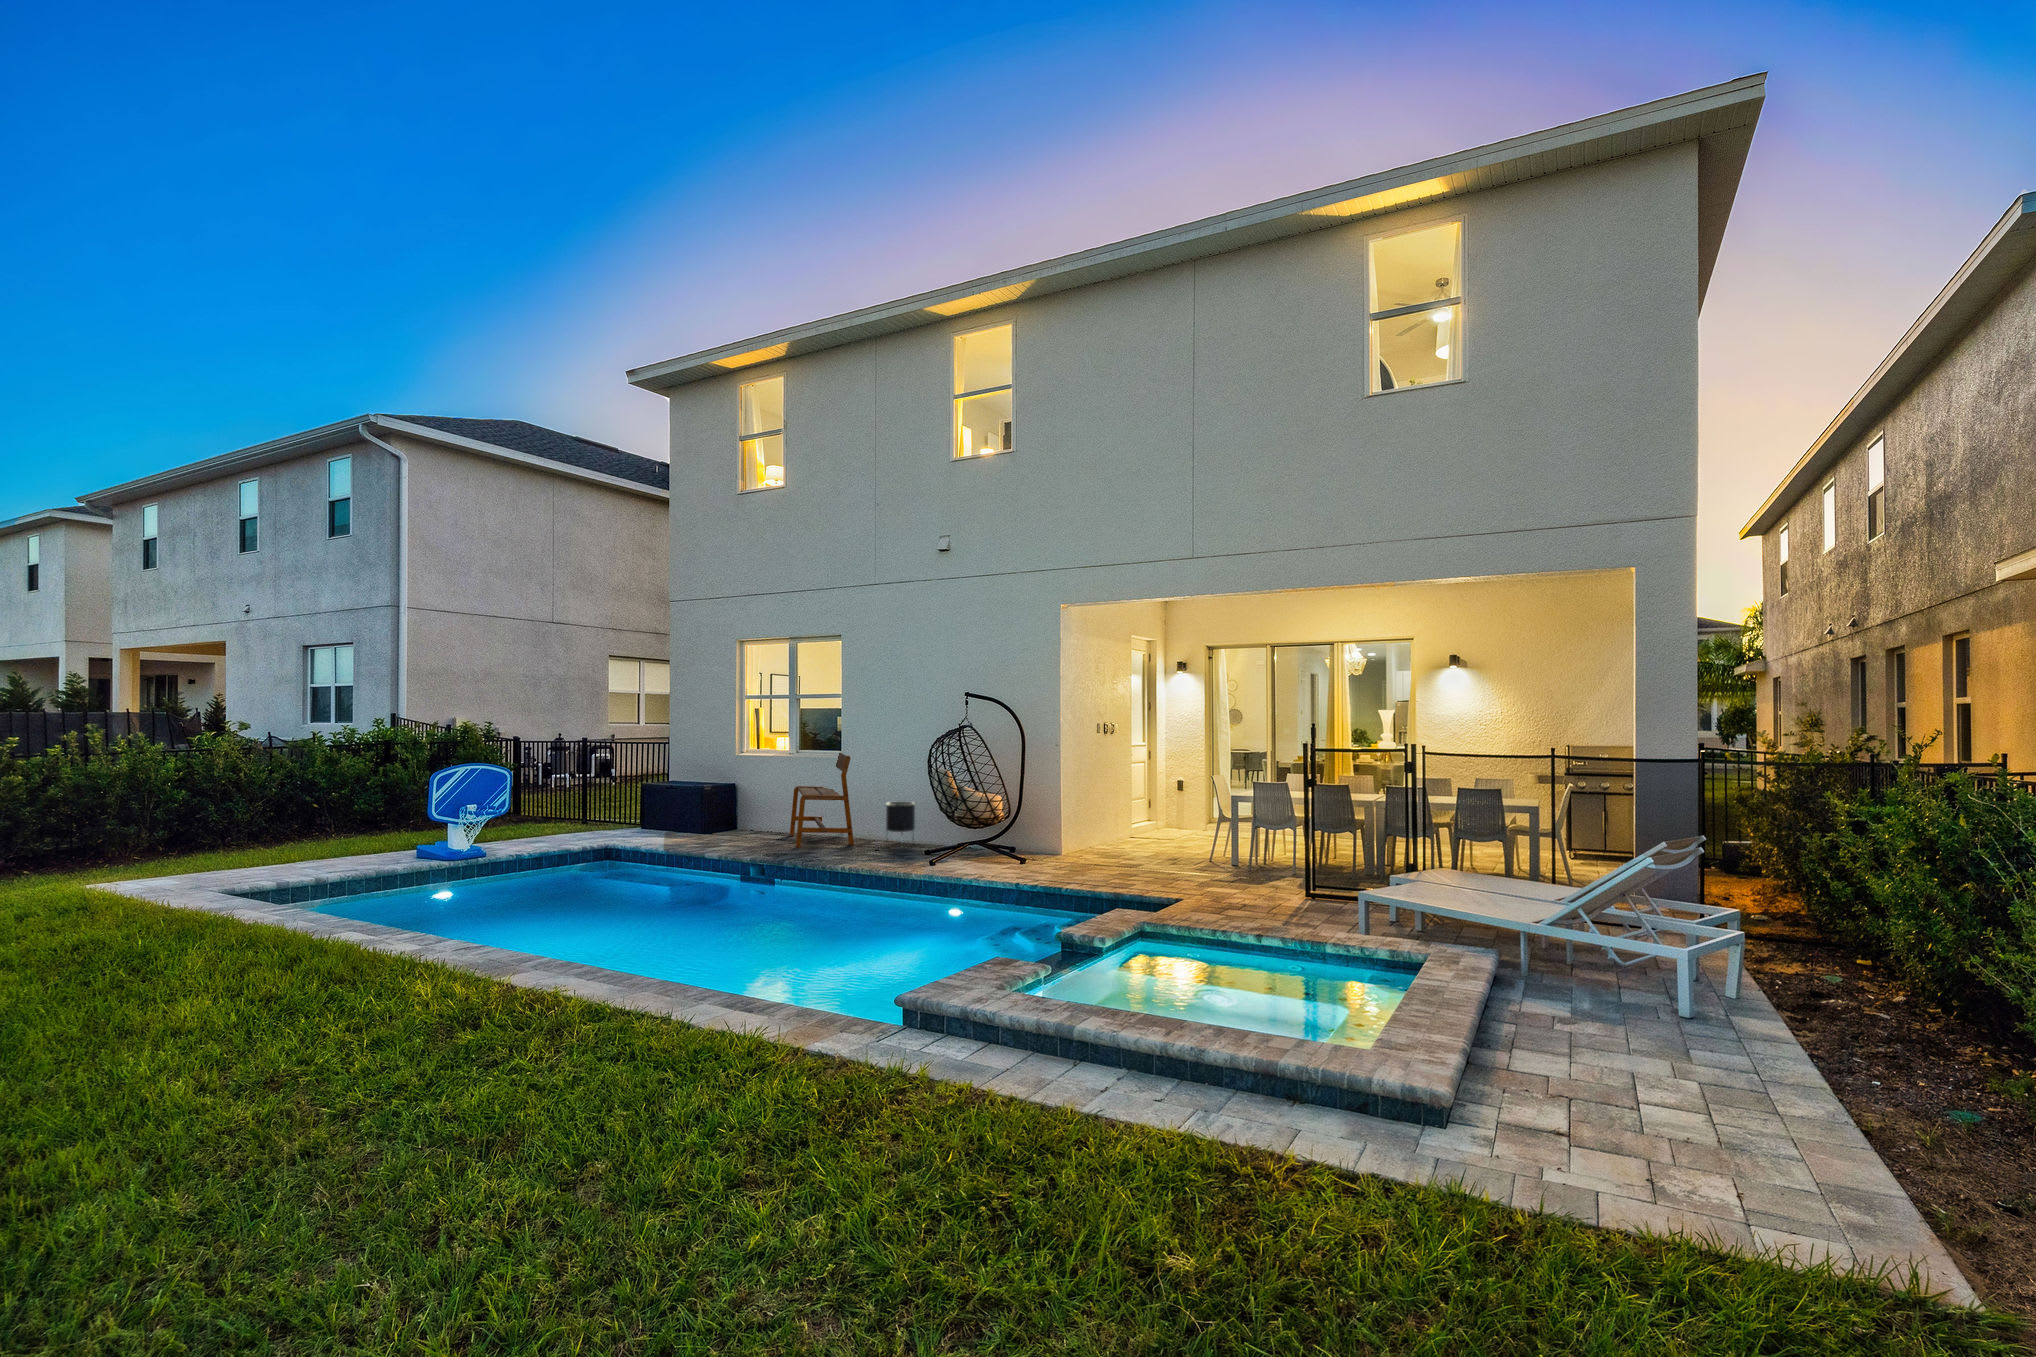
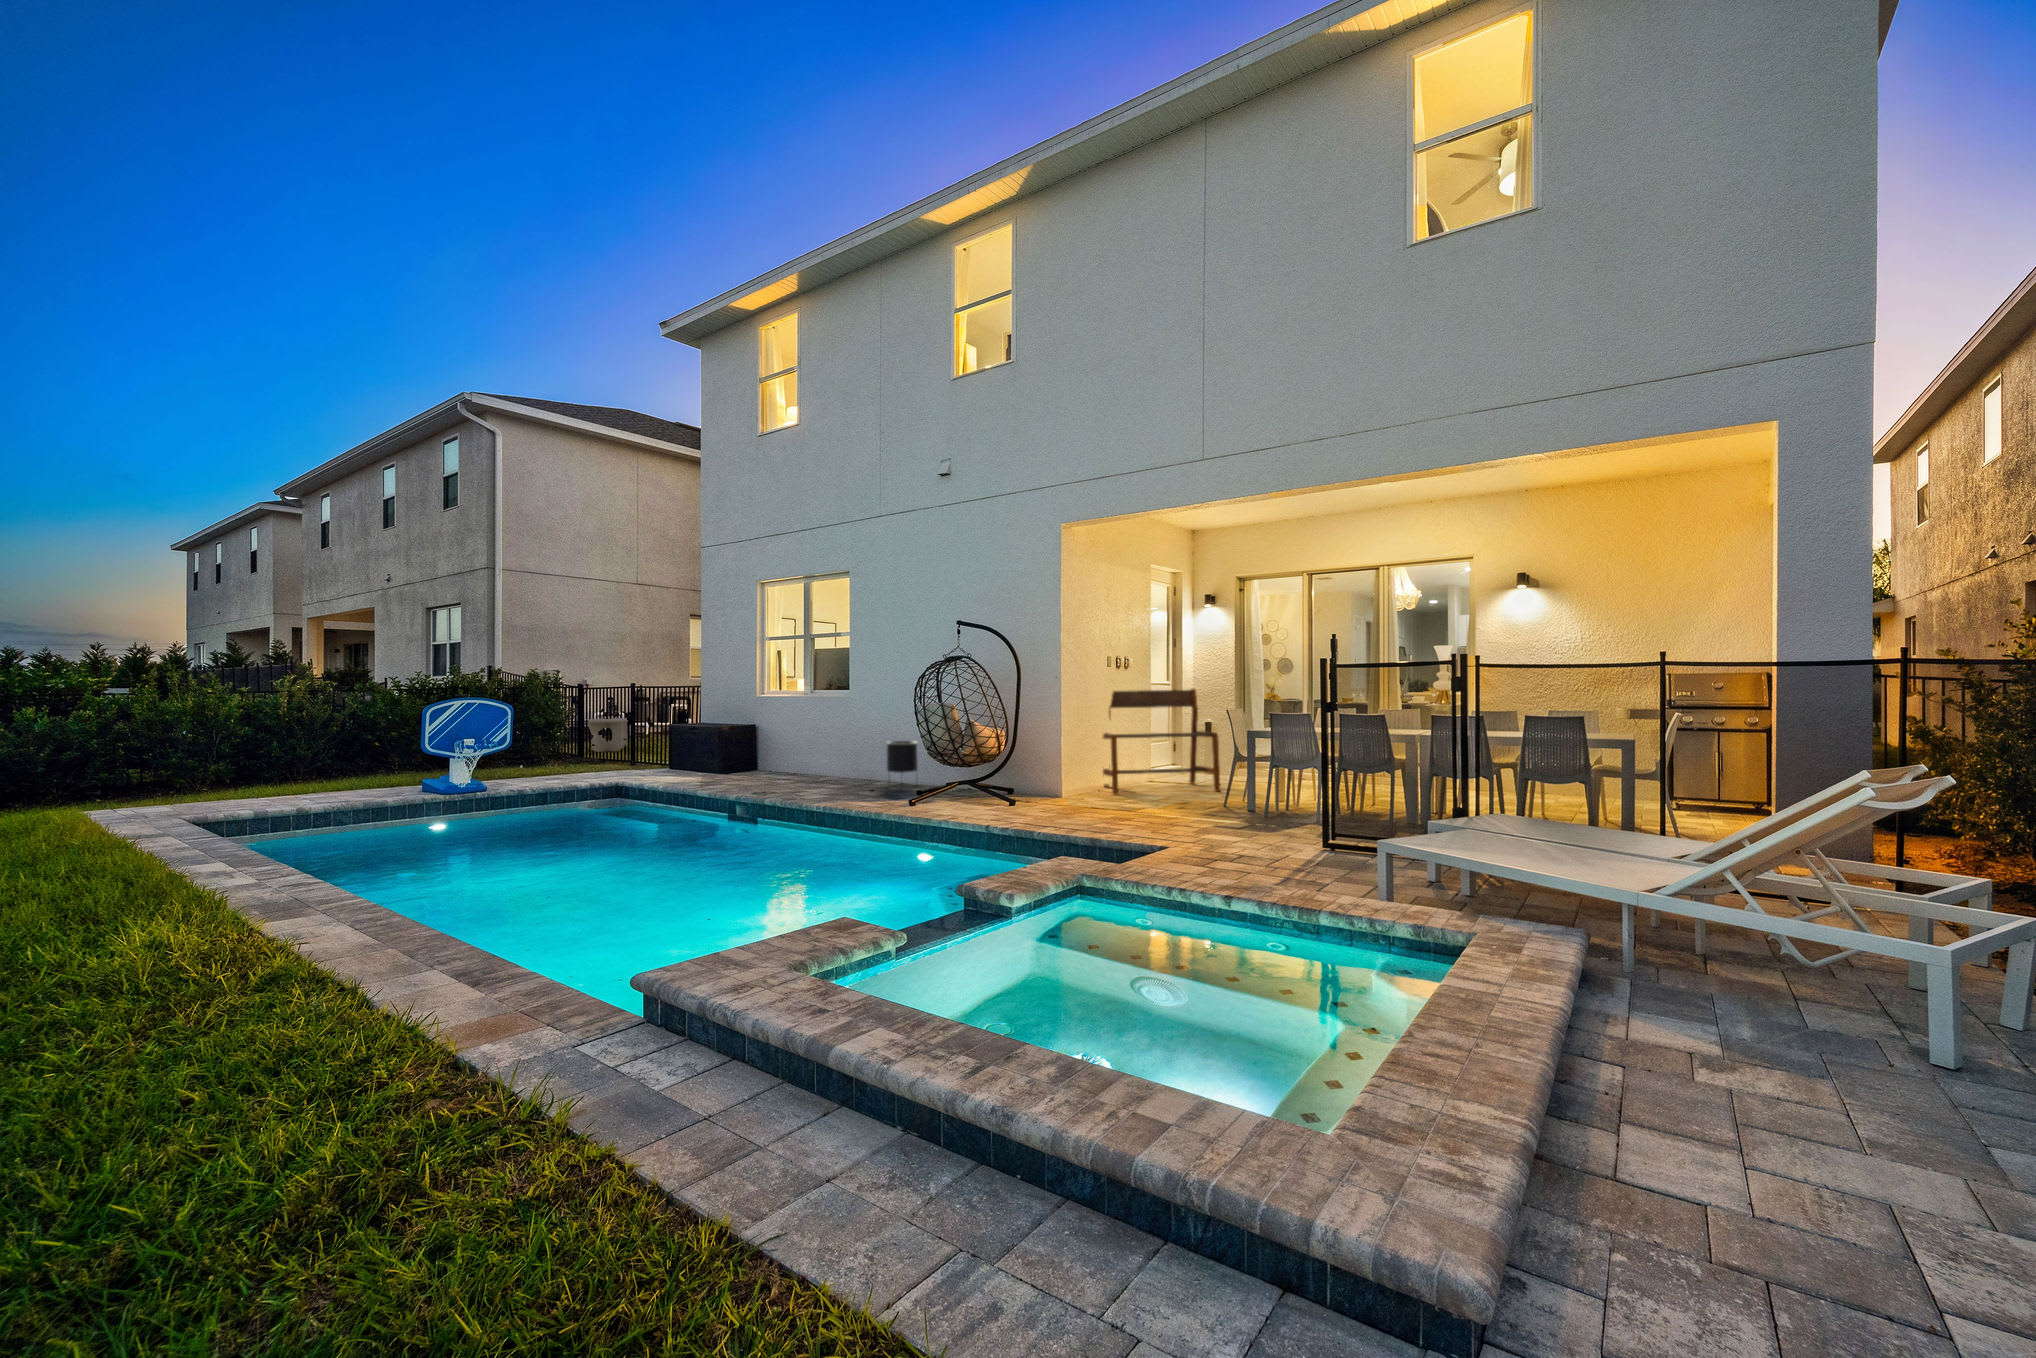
bench: present [790,753,854,847] -> present [1103,689,1220,795]
side table: none [518,771,568,808] -> present [587,718,628,752]

